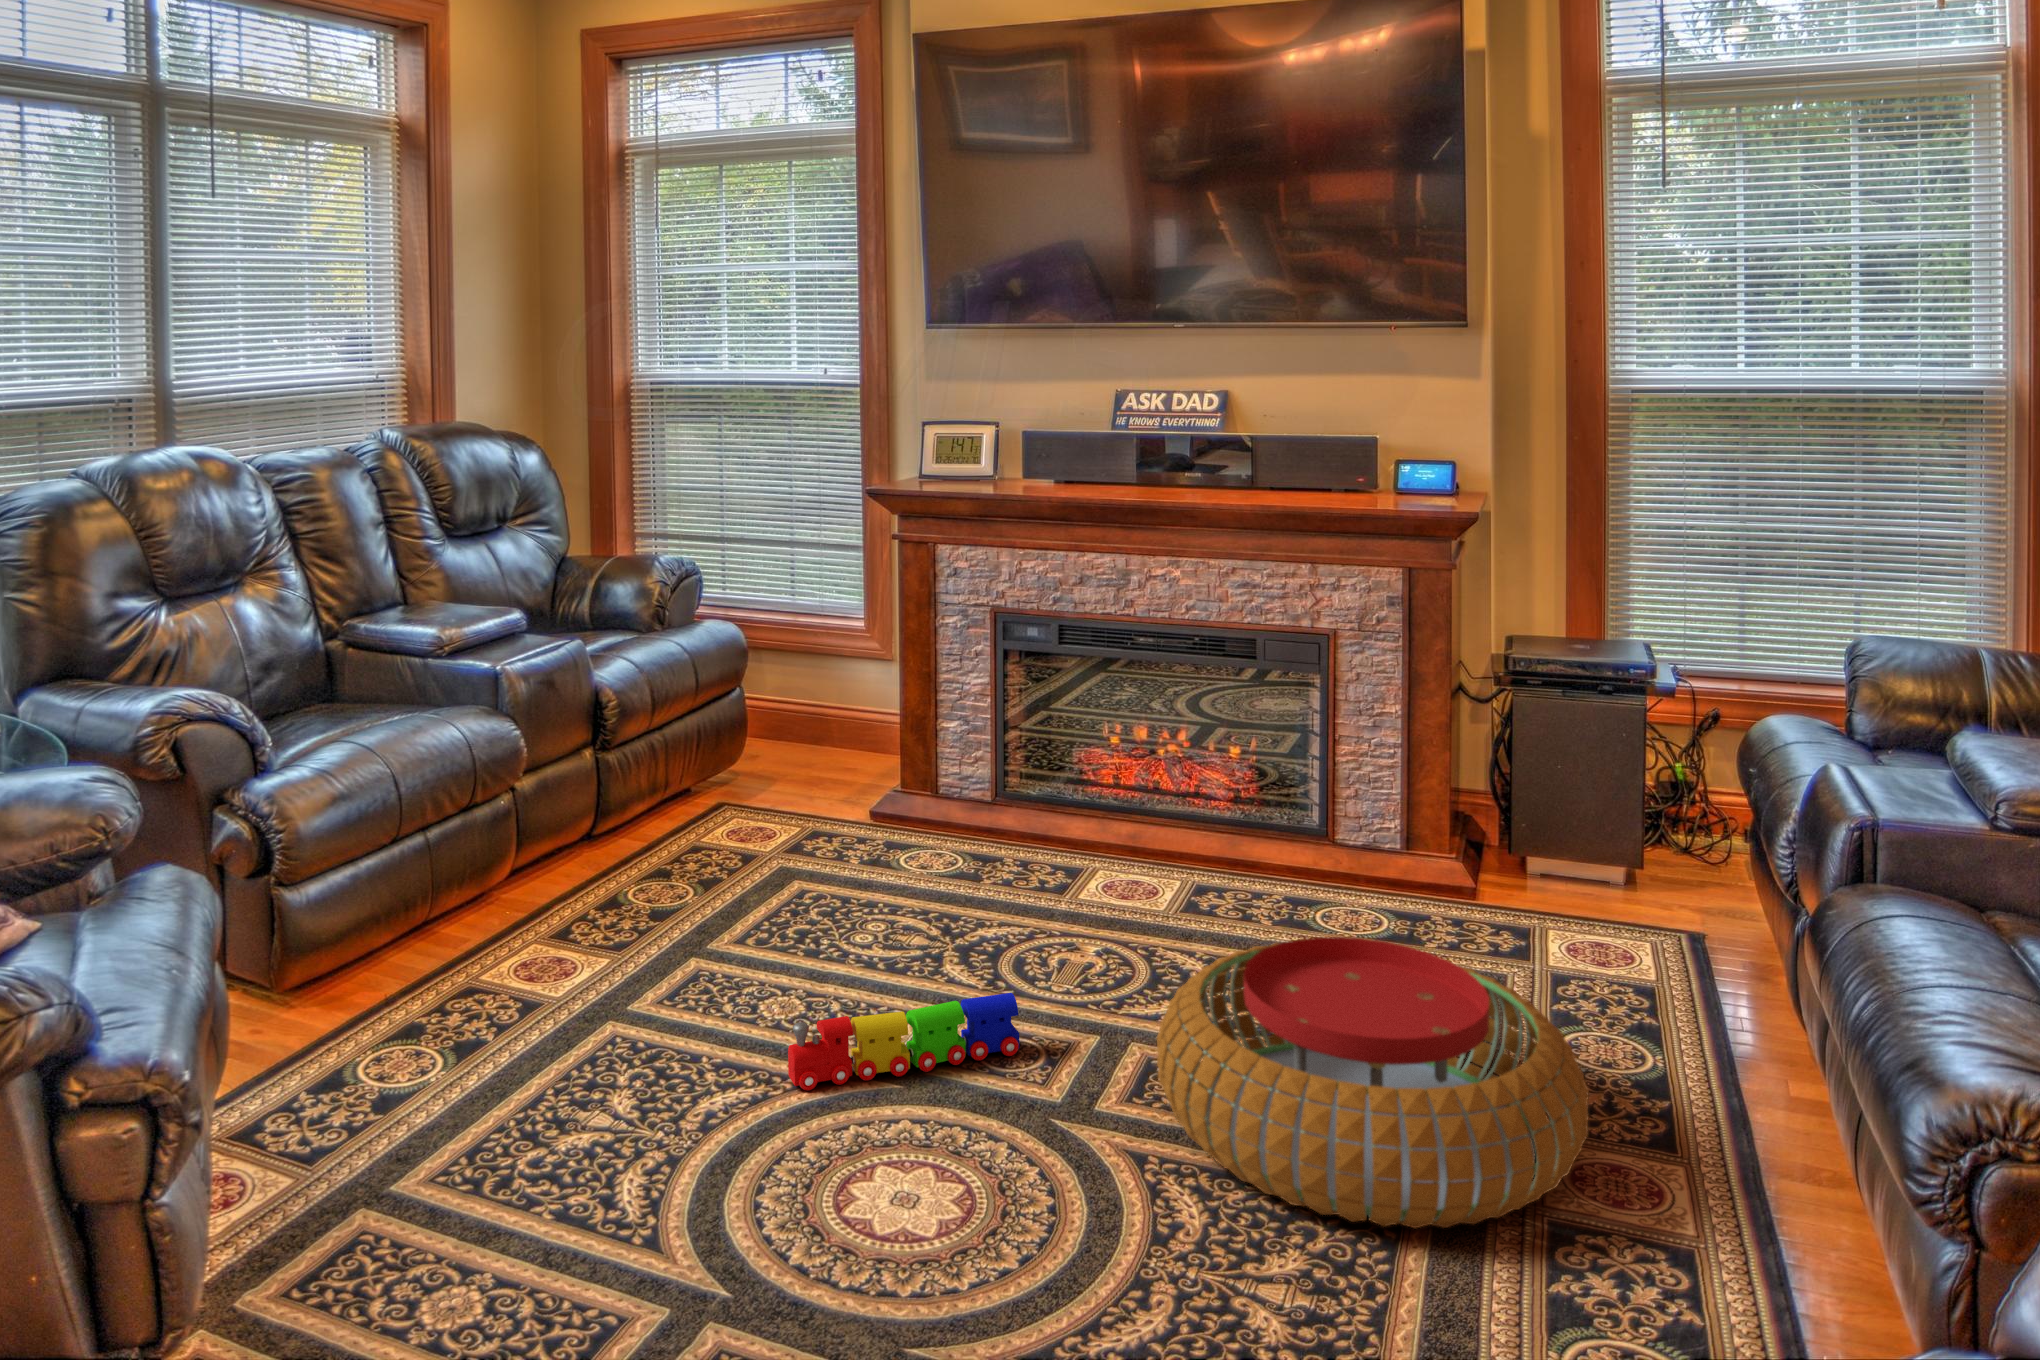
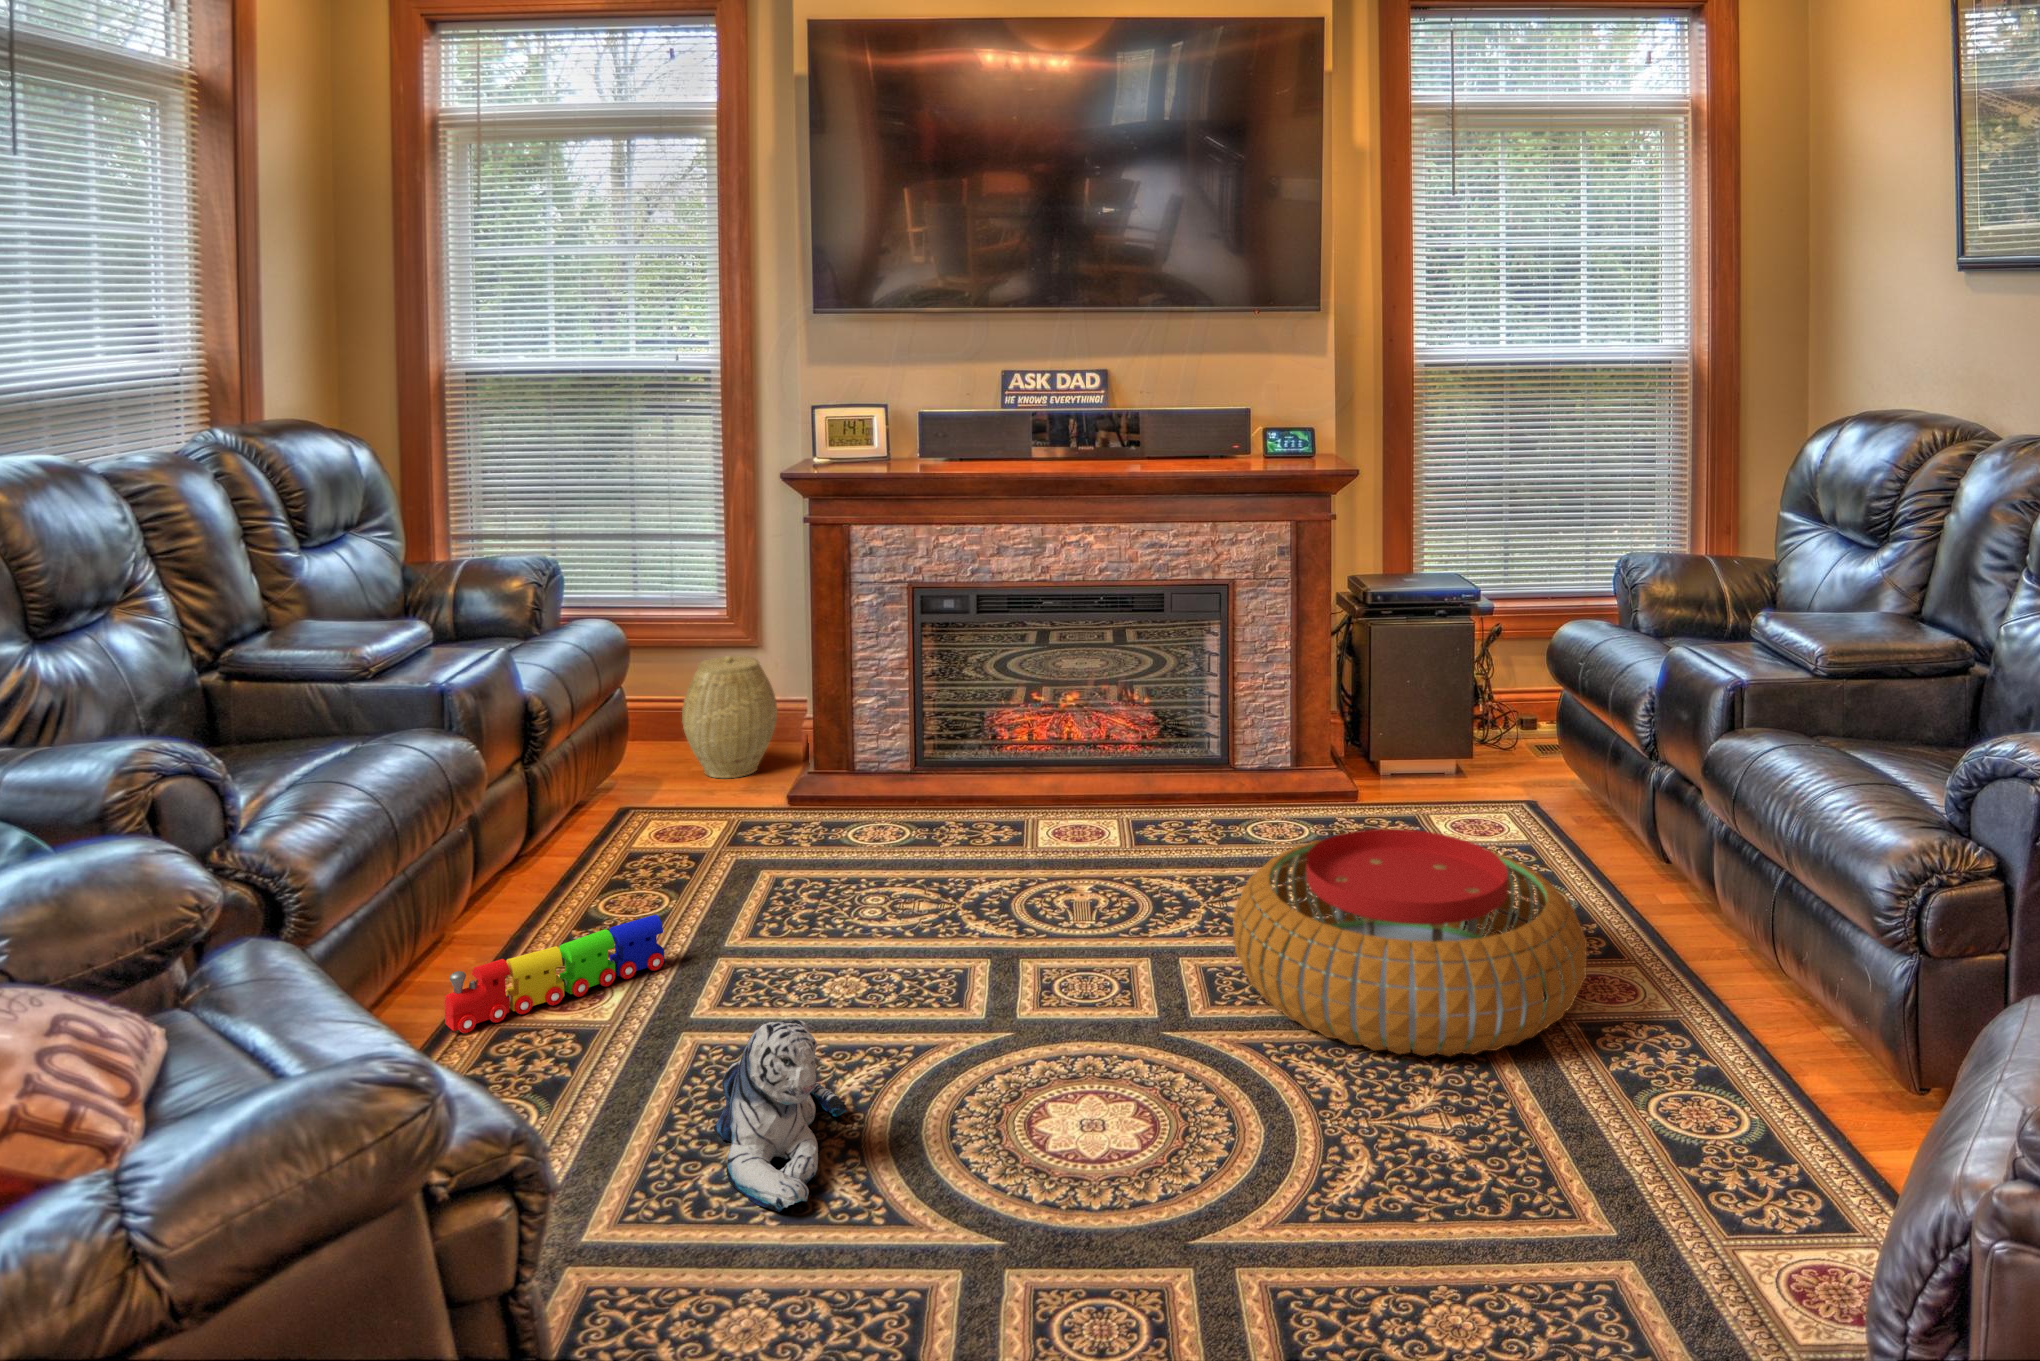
woven basket: none [791,665,883,786] -> present [682,656,777,778]
toy train: present [788,993,1019,1090] -> present [445,915,664,1033]
plush toy: none [540,1024,684,1209] -> present [714,1020,847,1212]

